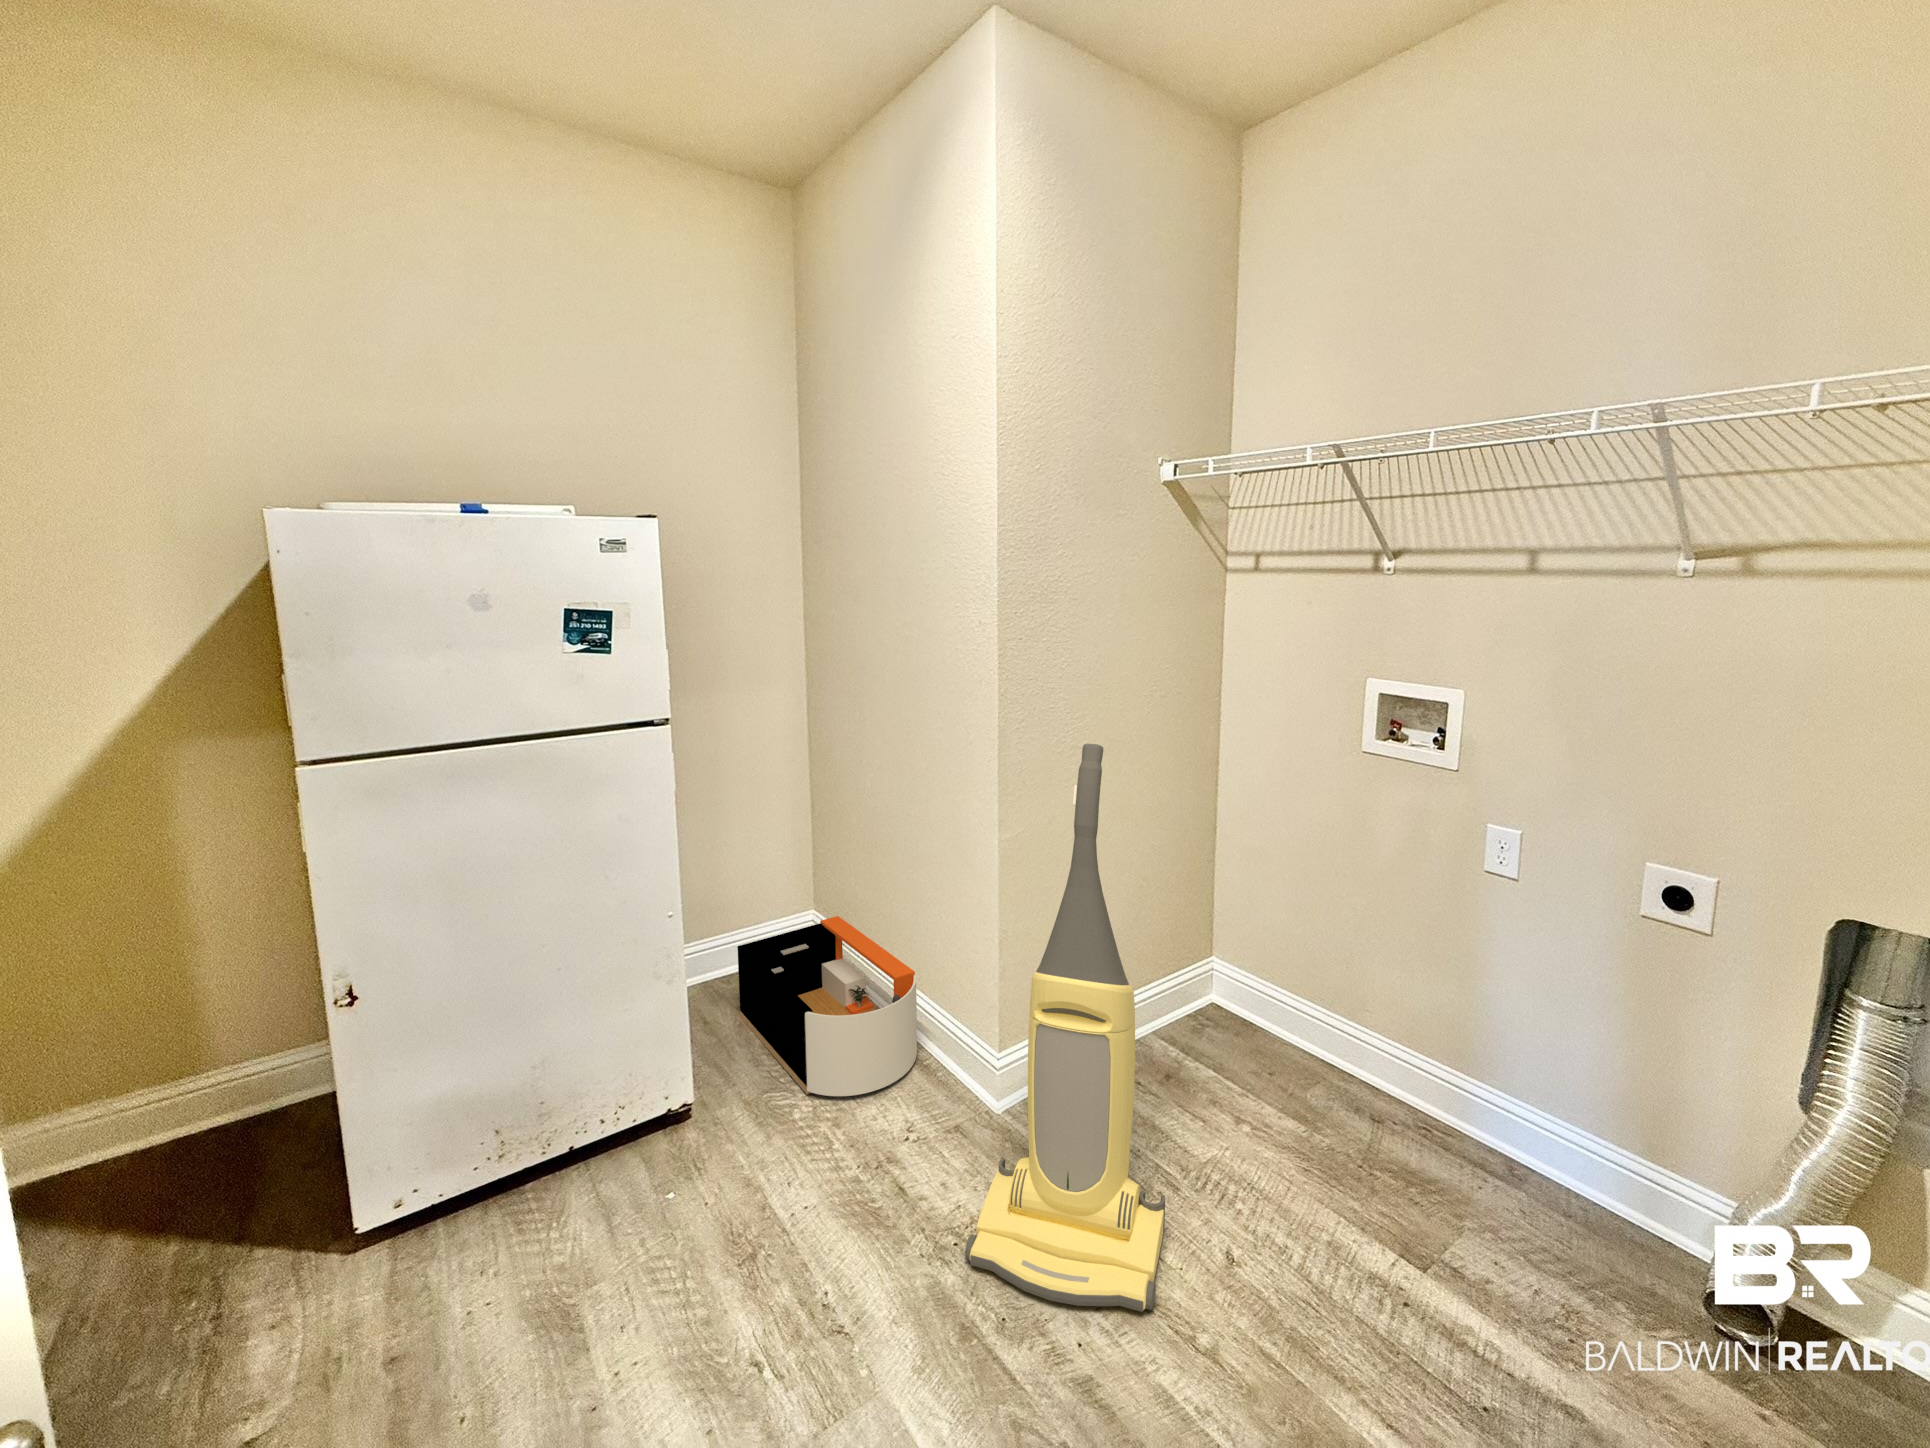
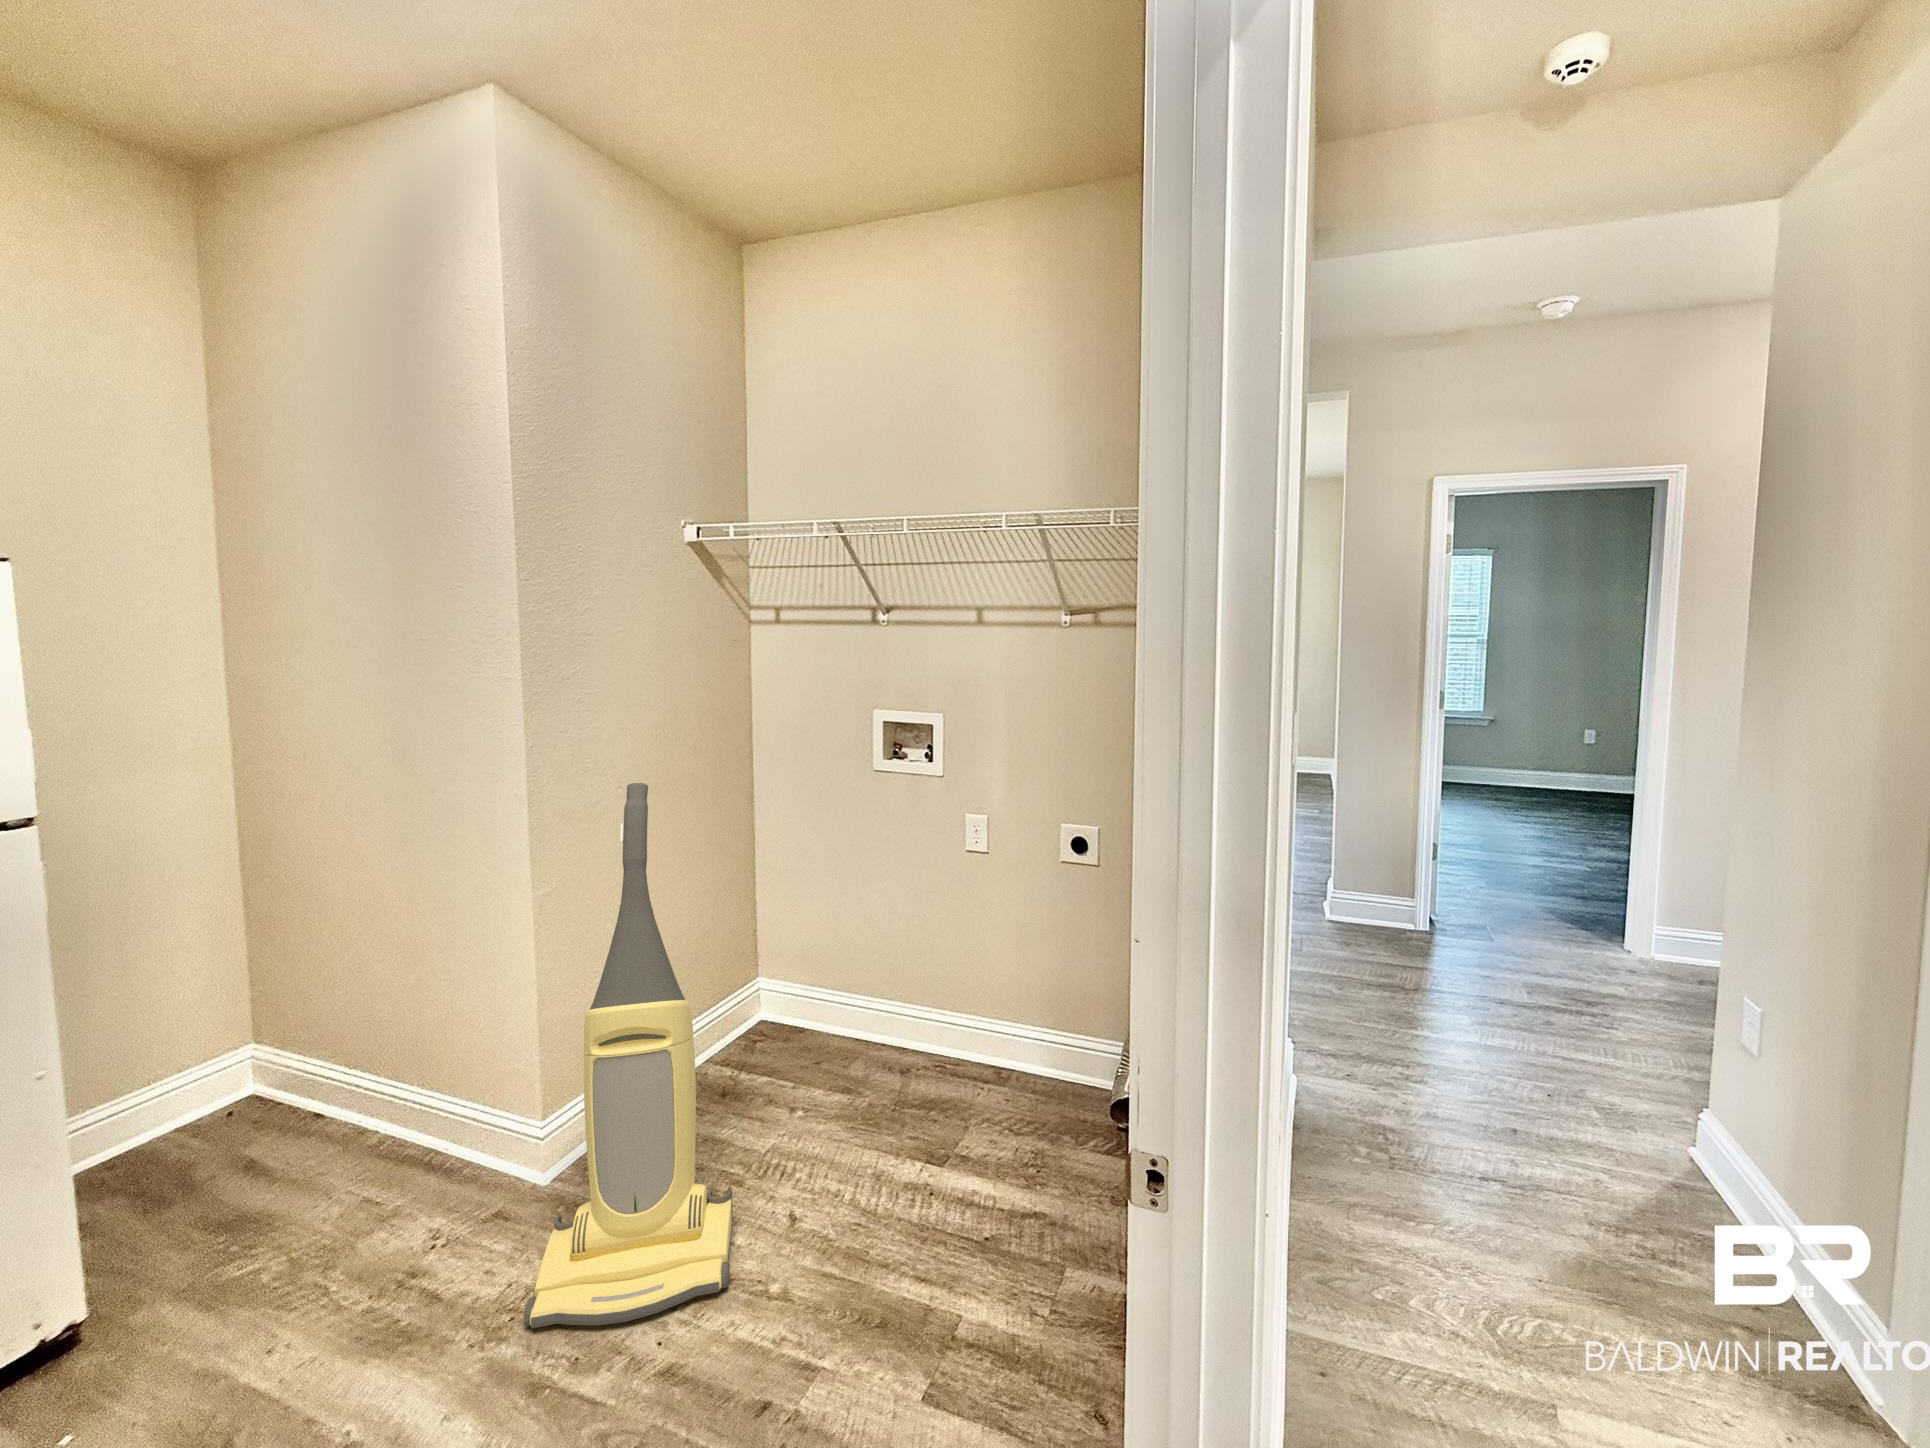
storage bin: present [737,916,917,1096] -> none [141,1034,433,1246]

